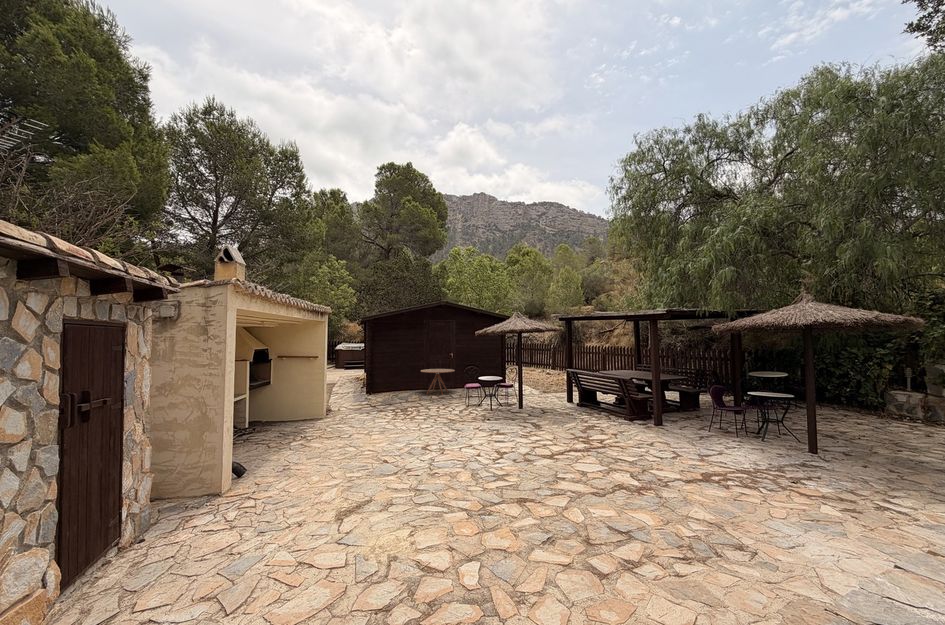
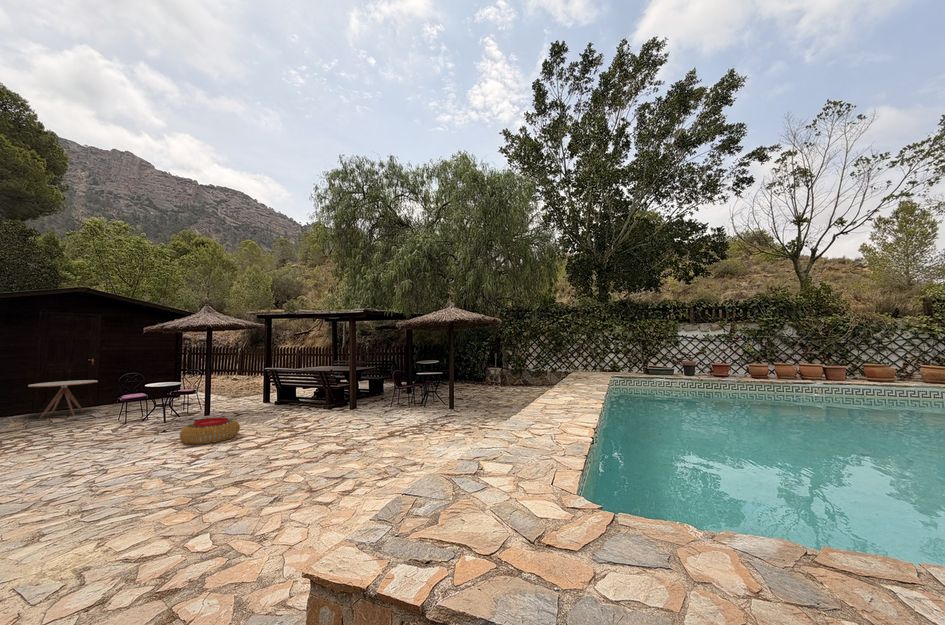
pouf: none [494,417,539,441] -> present [180,417,240,444]

